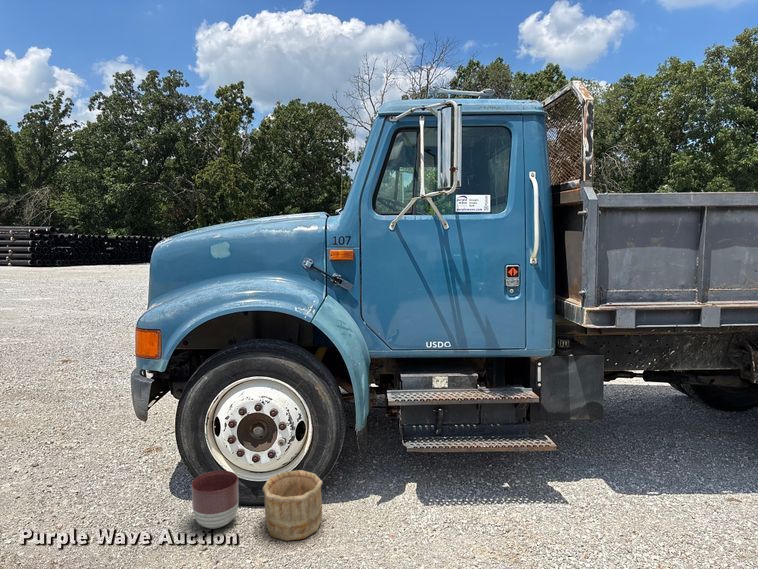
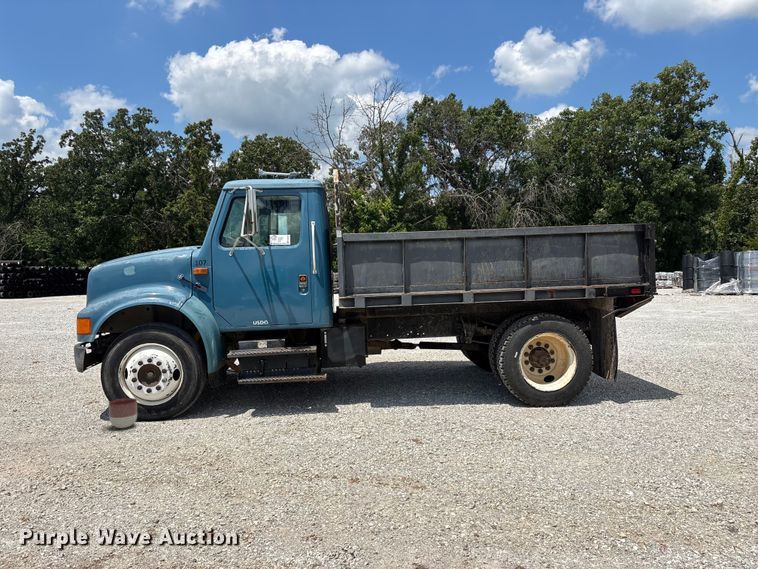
wooden bucket: present [262,470,323,541] -> none [149,397,185,431]

